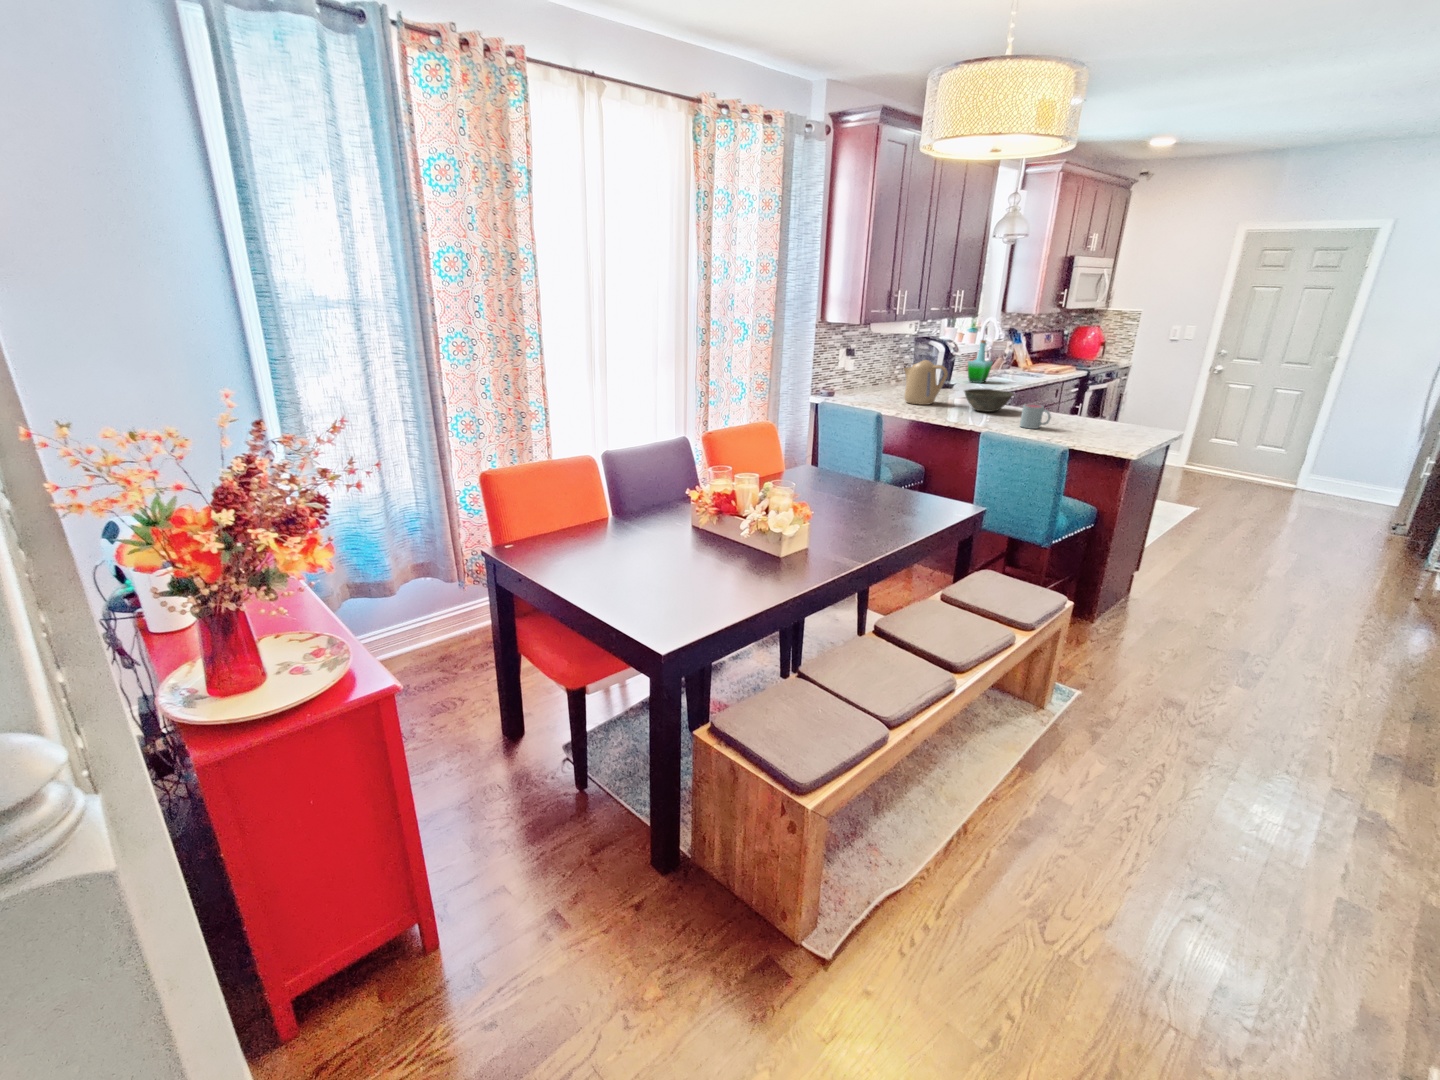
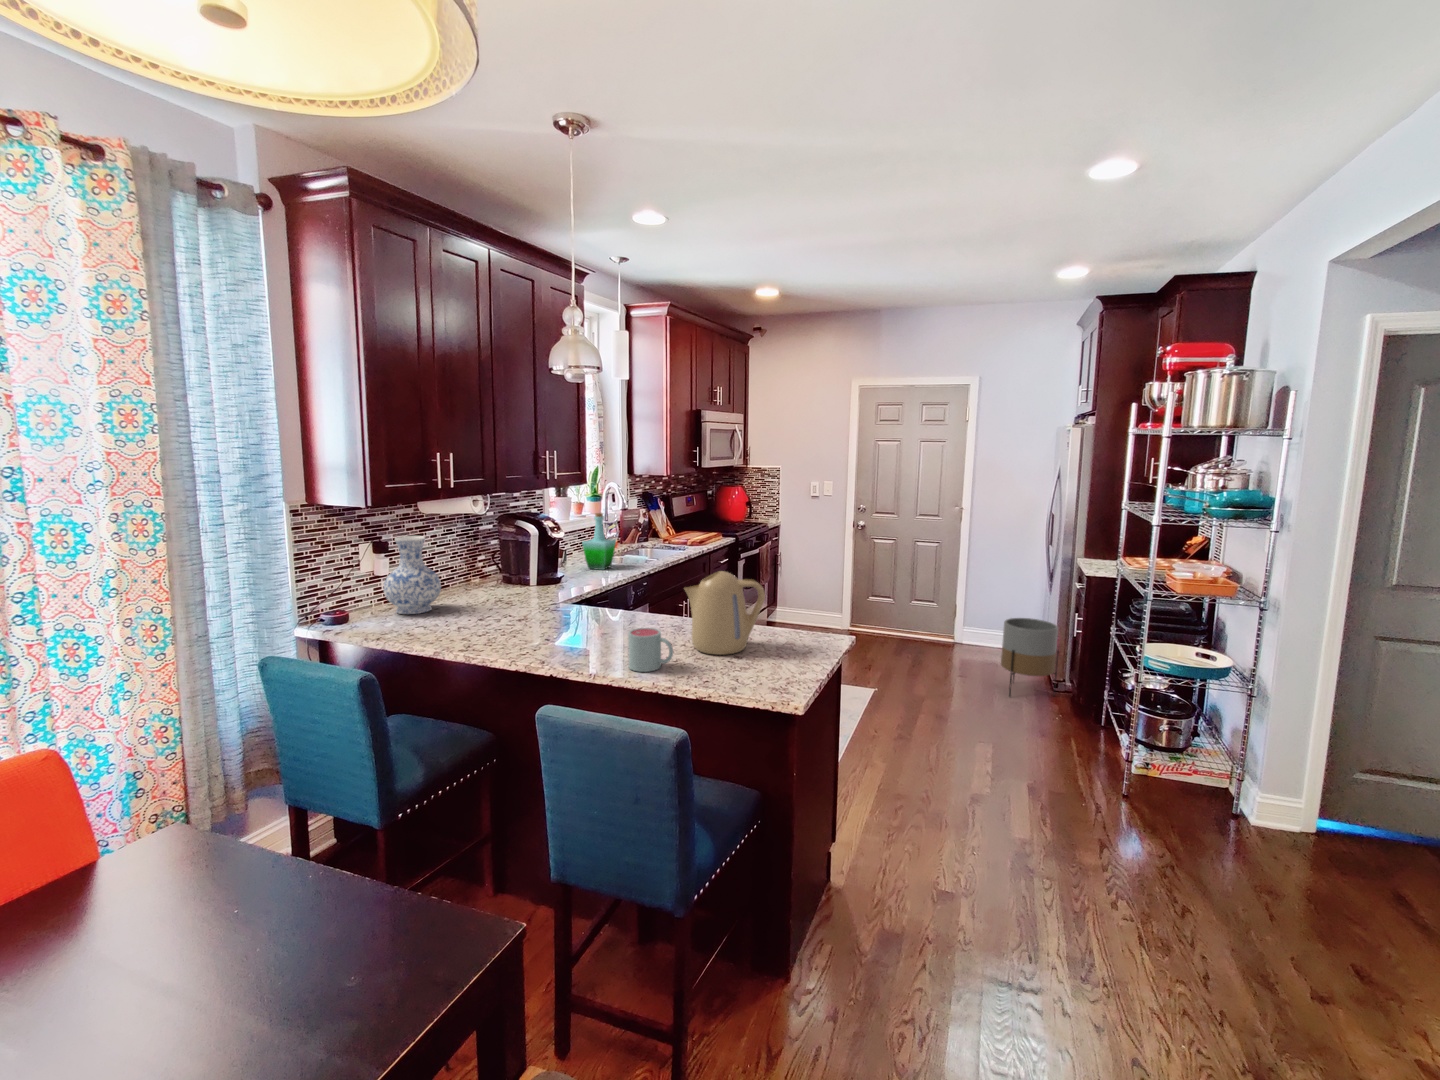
vase: none [853,346,886,395] -> present [384,536,441,614]
kettle: present [904,360,948,405] -> present [684,571,765,655]
bowl: present [964,389,1014,412] -> none [548,594,625,634]
planter: none [1335,462,1411,537] -> present [1001,618,1059,696]

